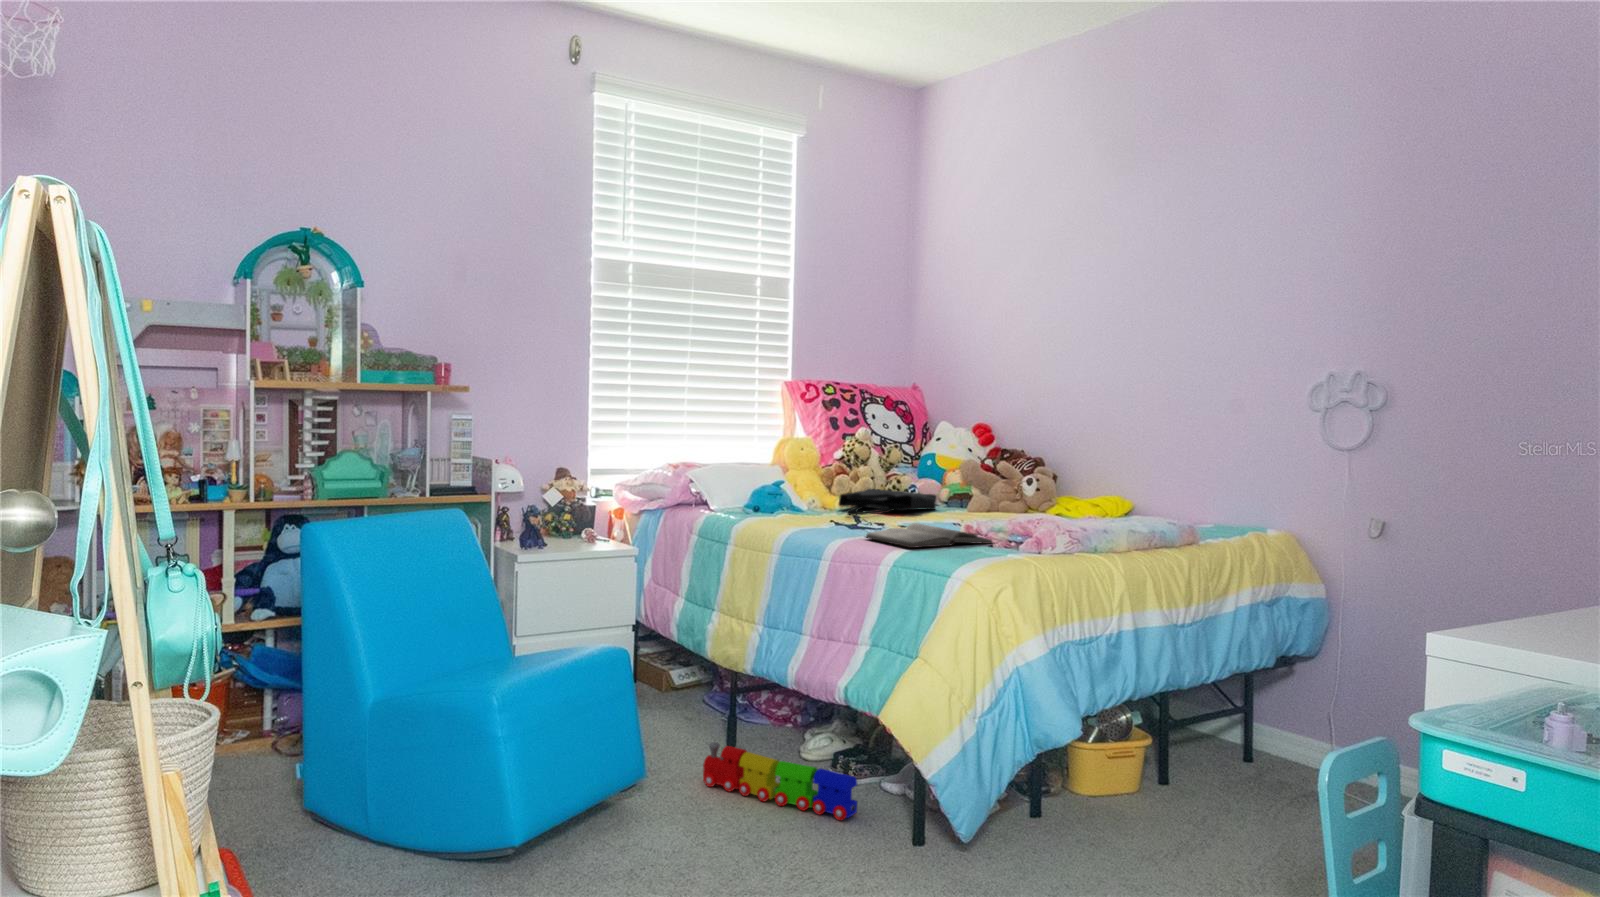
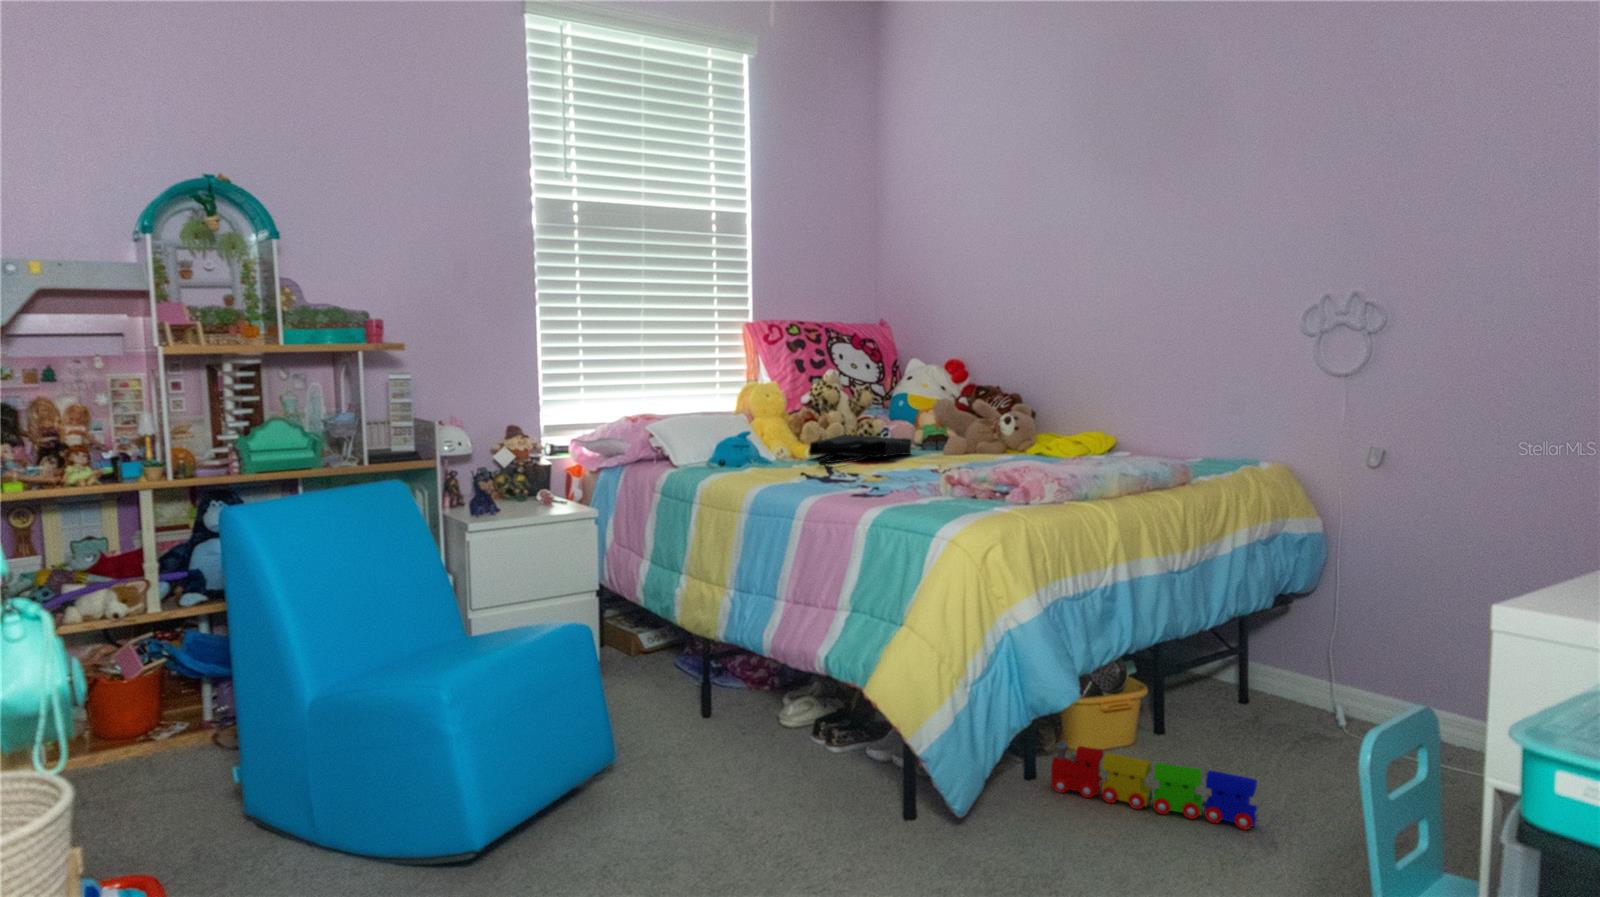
diary: present [865,523,993,548] -> none [839,474,979,503]
toy train: present [703,742,858,820] -> present [1051,742,1258,830]

